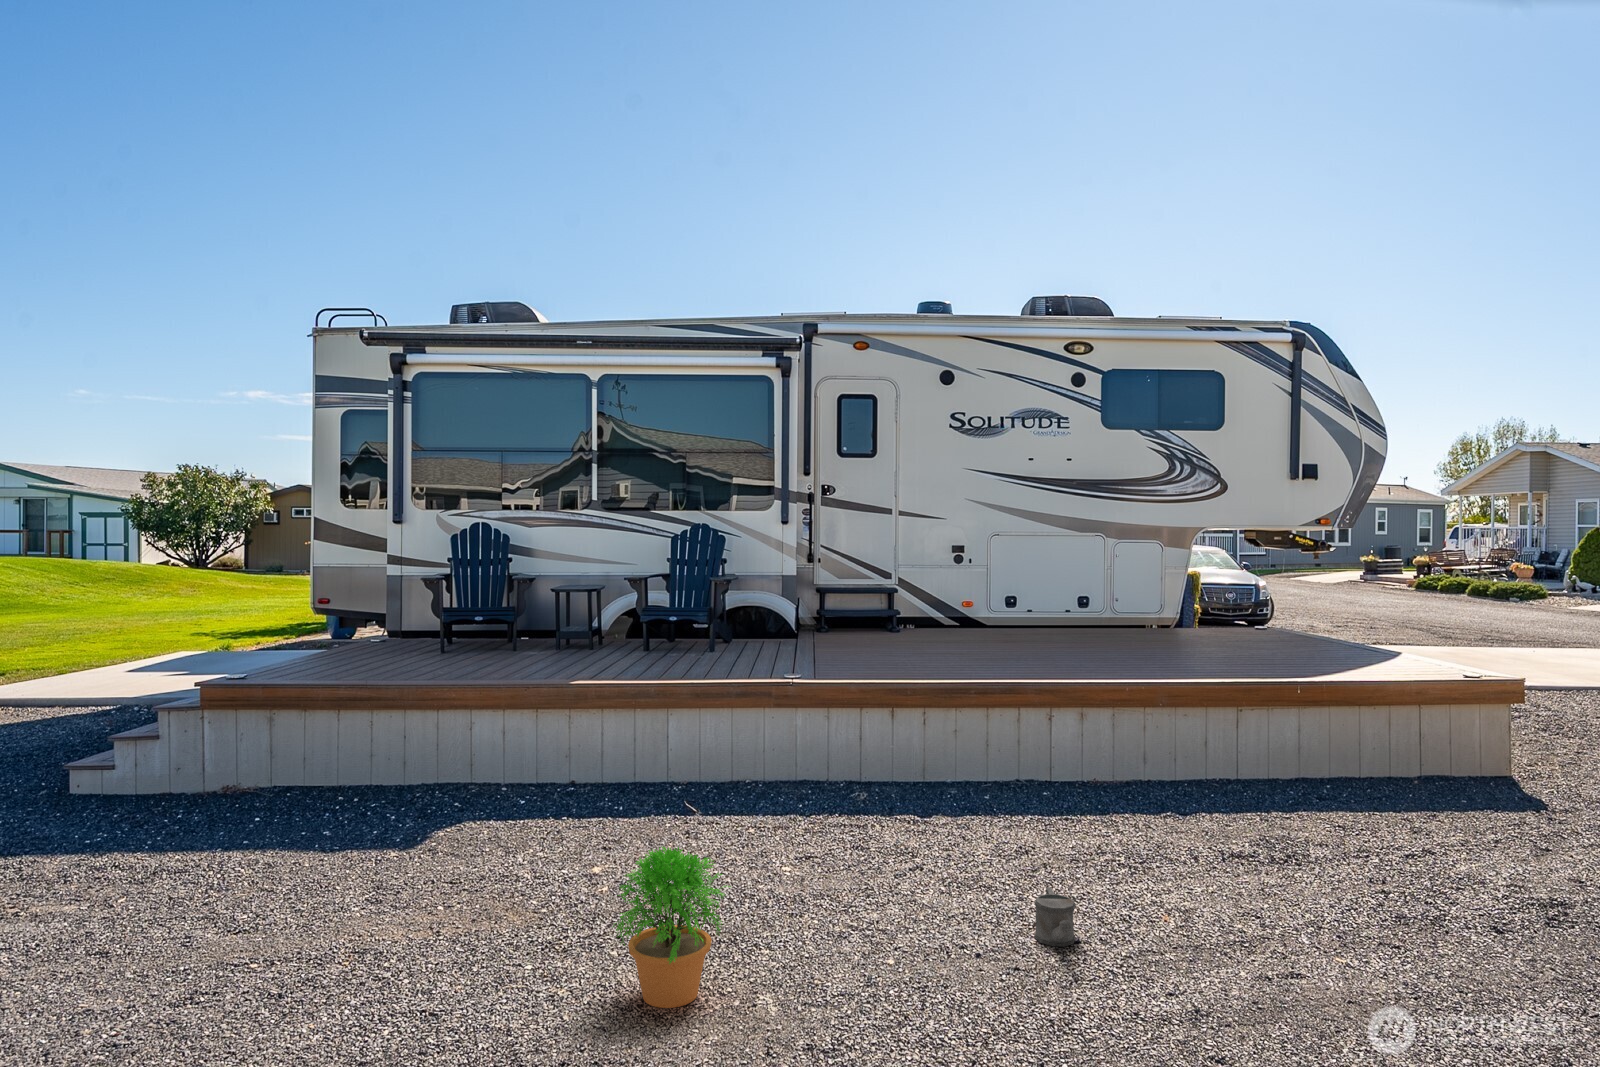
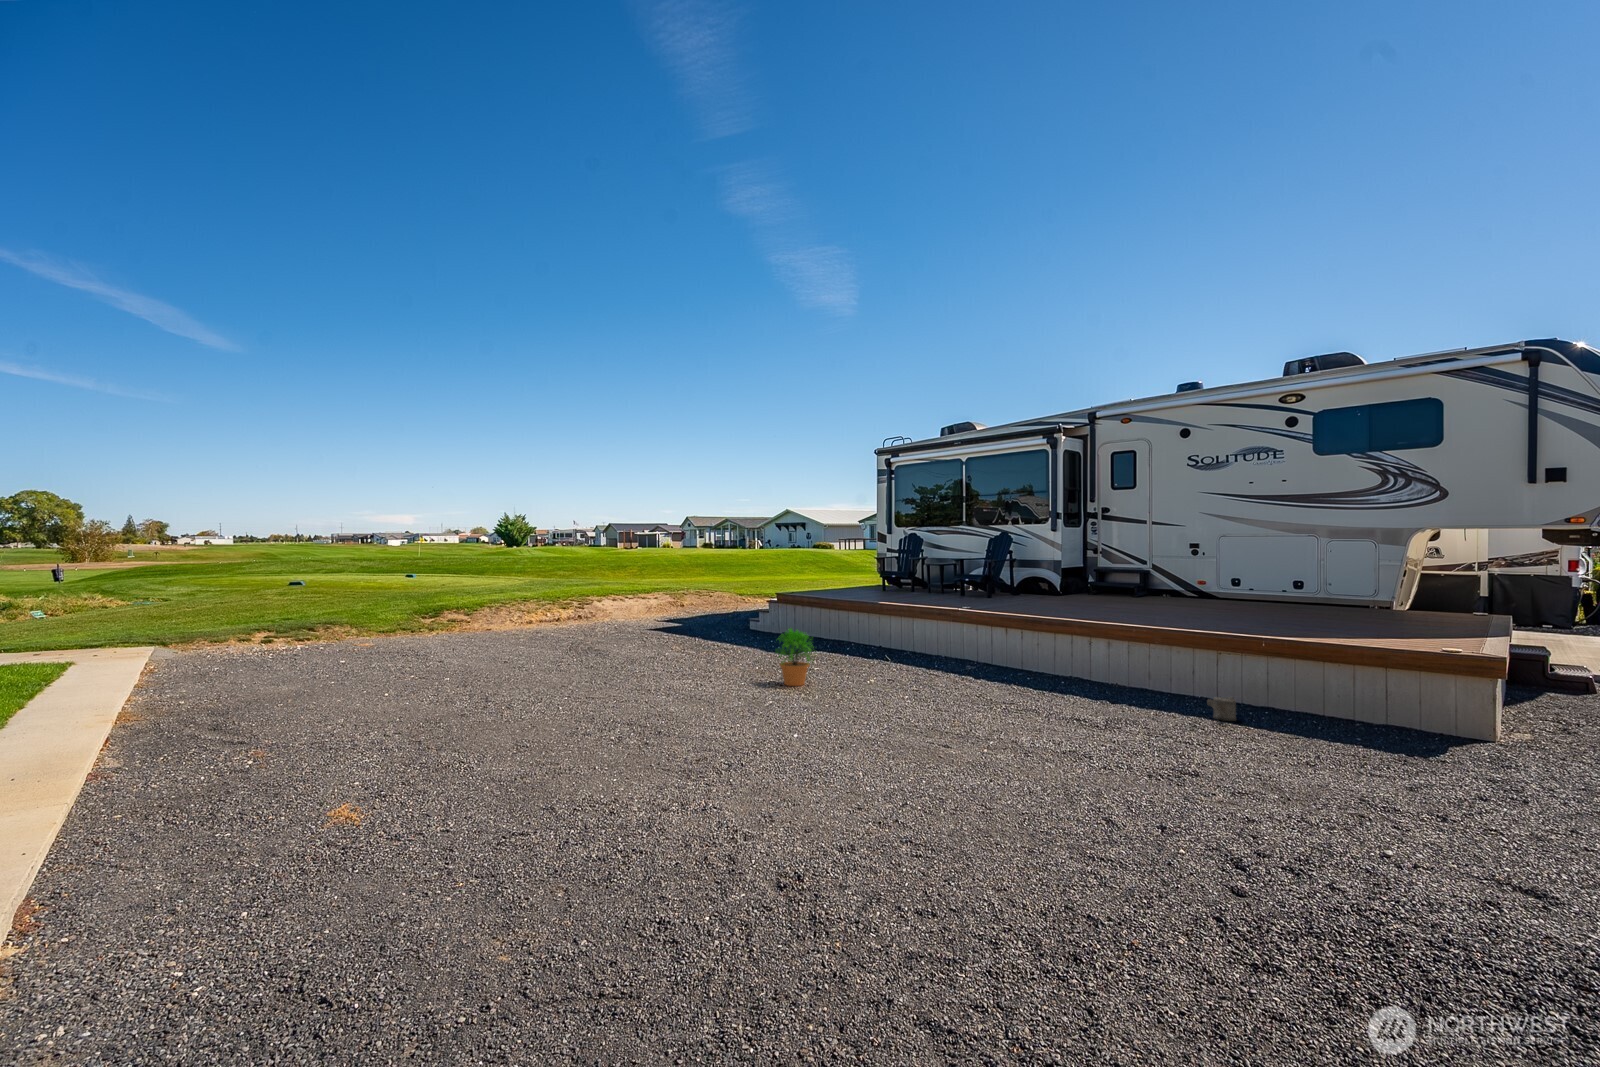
watering can: present [1035,887,1075,947] -> present [1207,697,1236,721]

